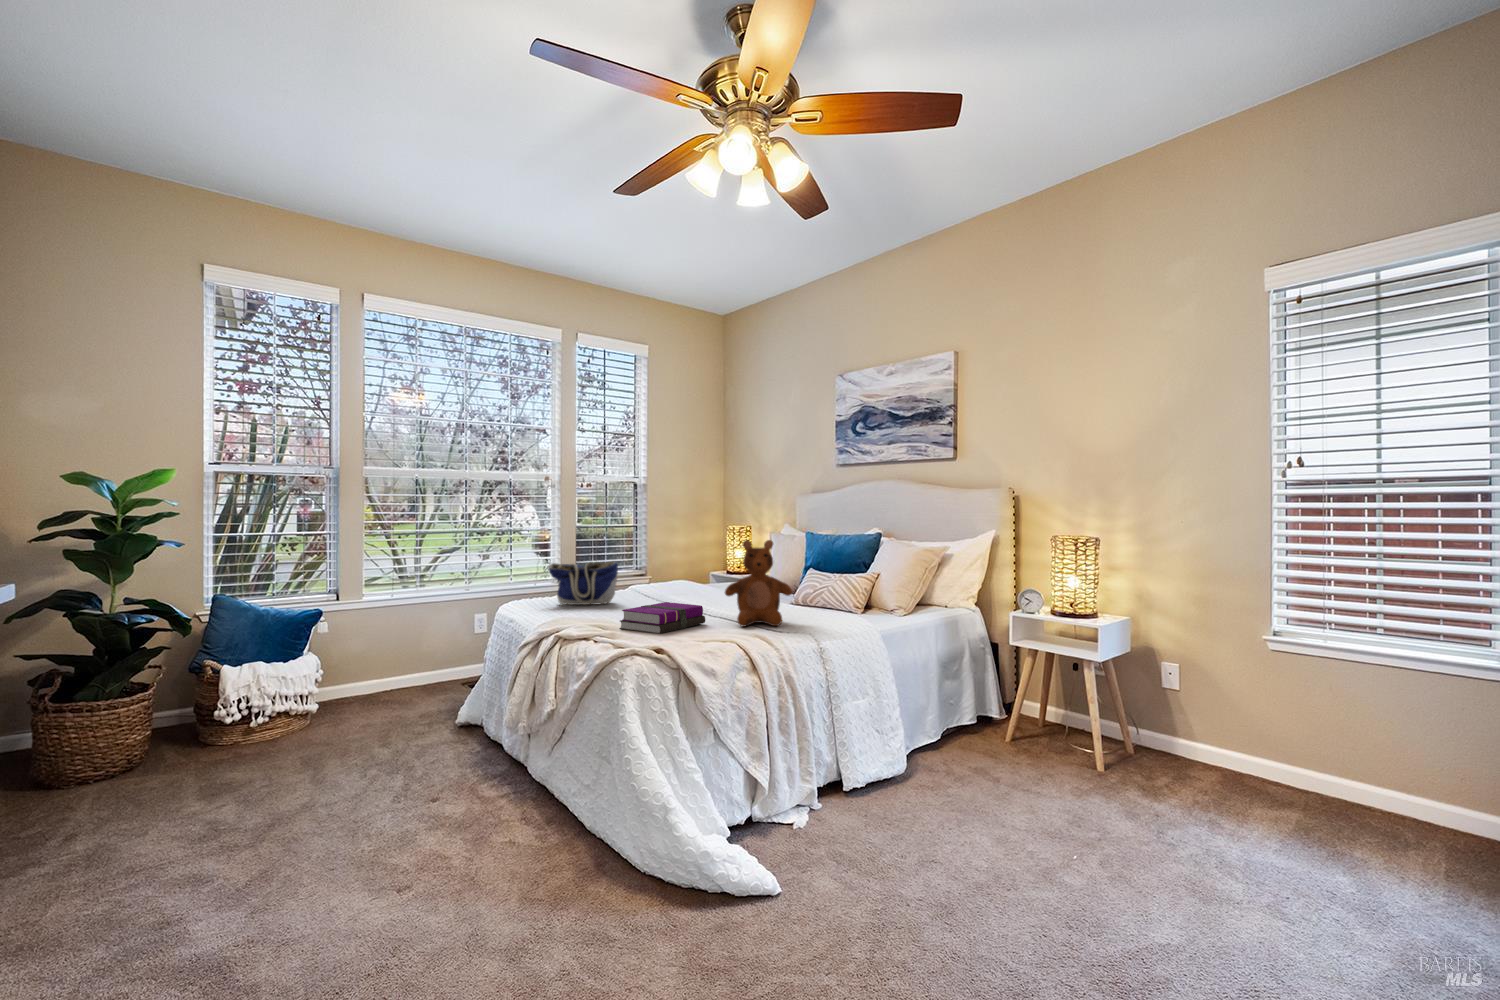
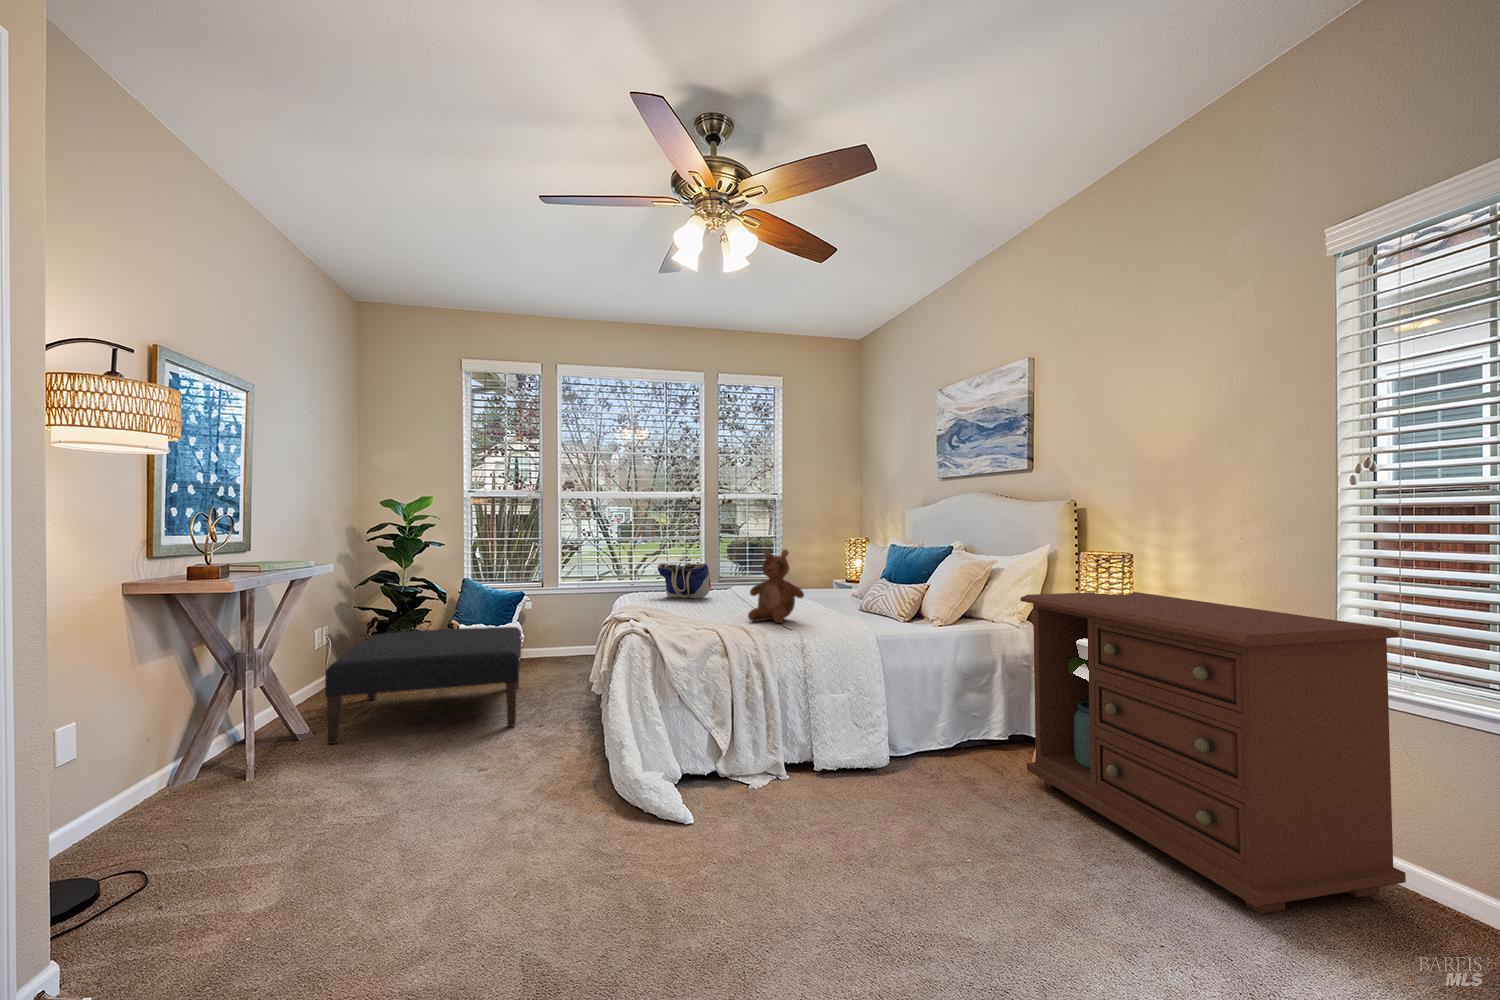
dresser: none [1028,570,1386,853] -> present [1020,592,1406,914]
notebook: present [620,602,705,634] -> none [663,598,731,622]
ottoman: none [44,661,402,906] -> present [325,627,521,744]

